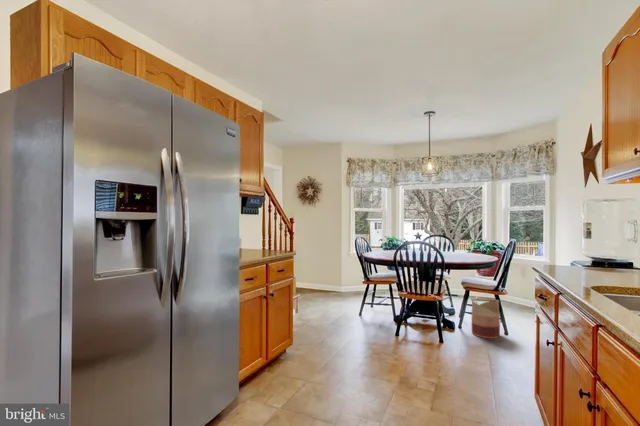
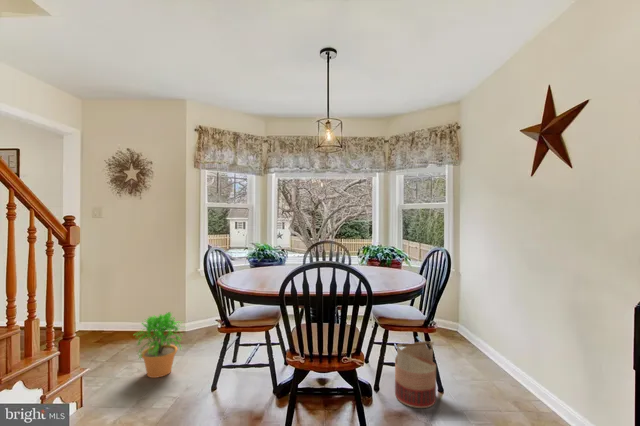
potted plant: none [317,273,346,309] -> present [134,312,181,378]

